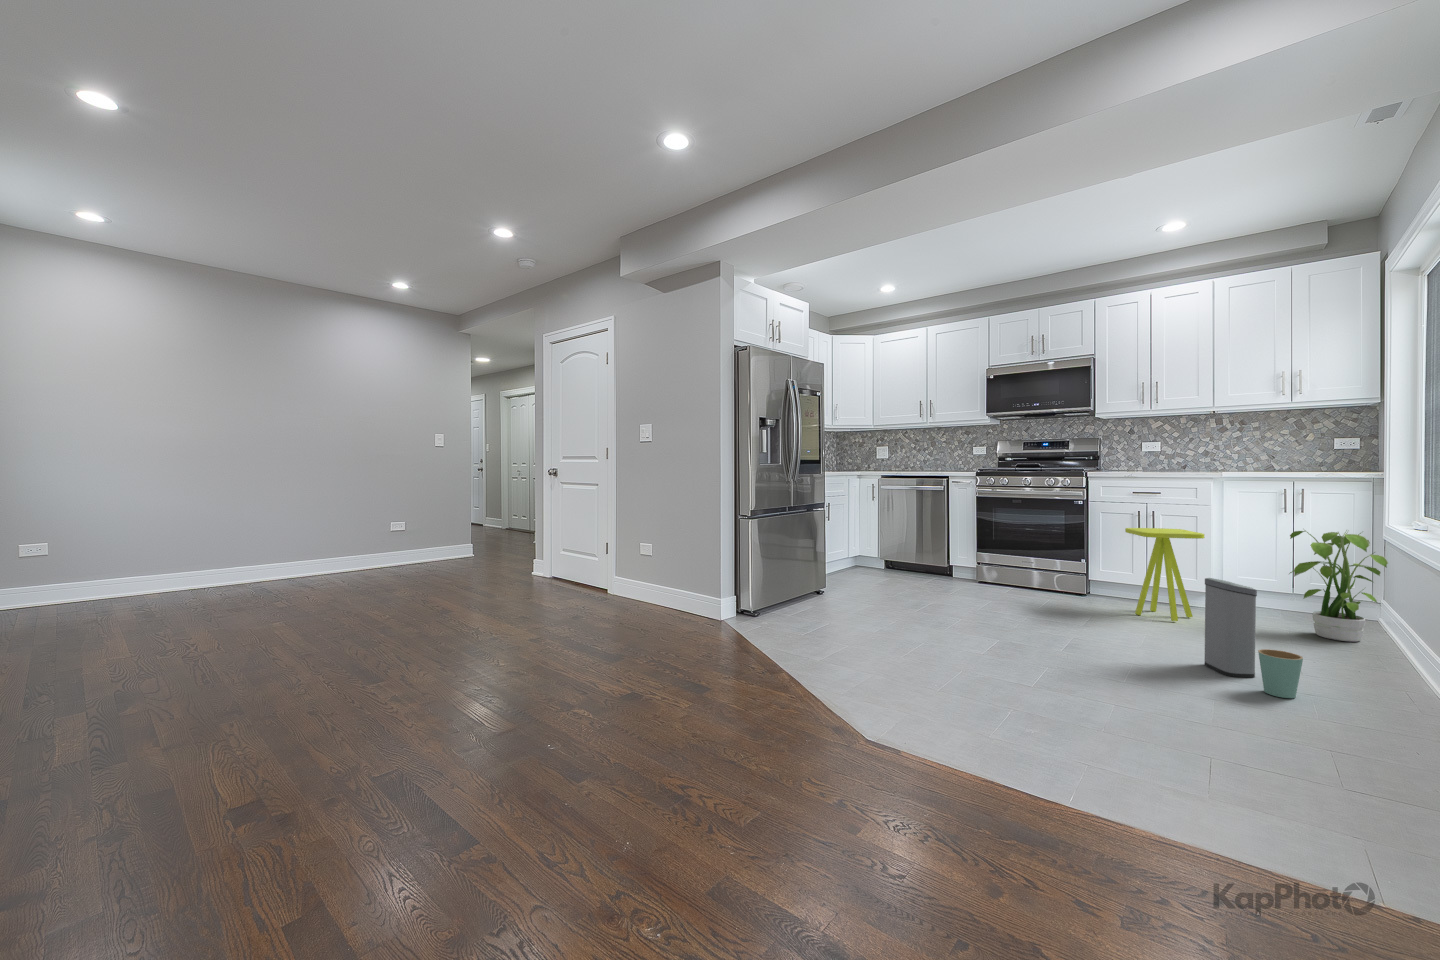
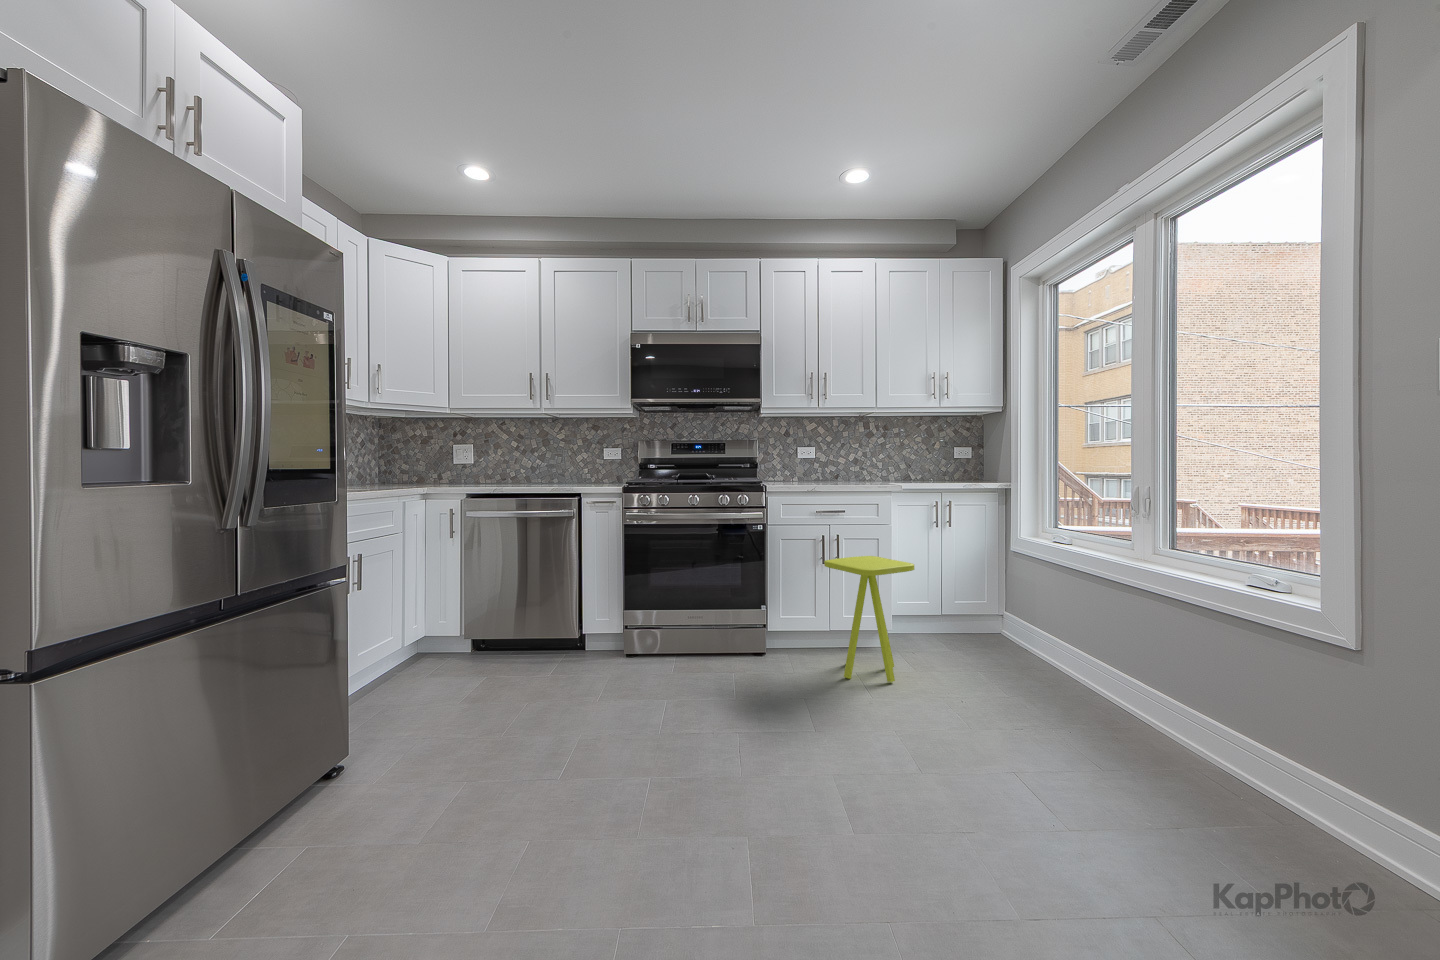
potted plant: present [1289,530,1388,642] -> none [971,545,1067,672]
trash can: present [1204,578,1303,698] -> none [1035,655,1227,861]

